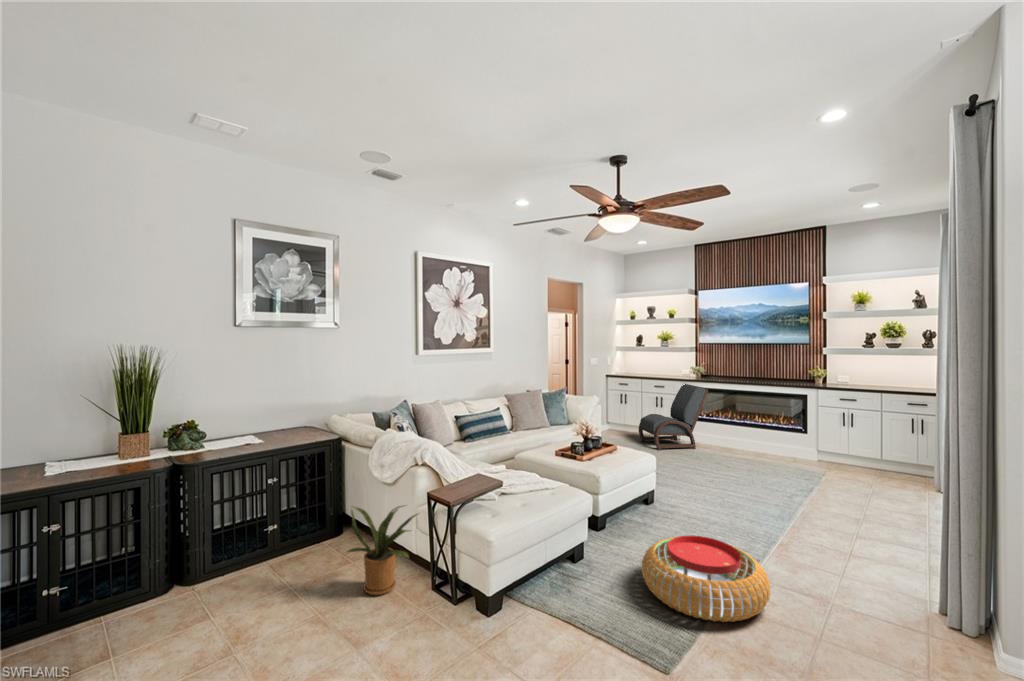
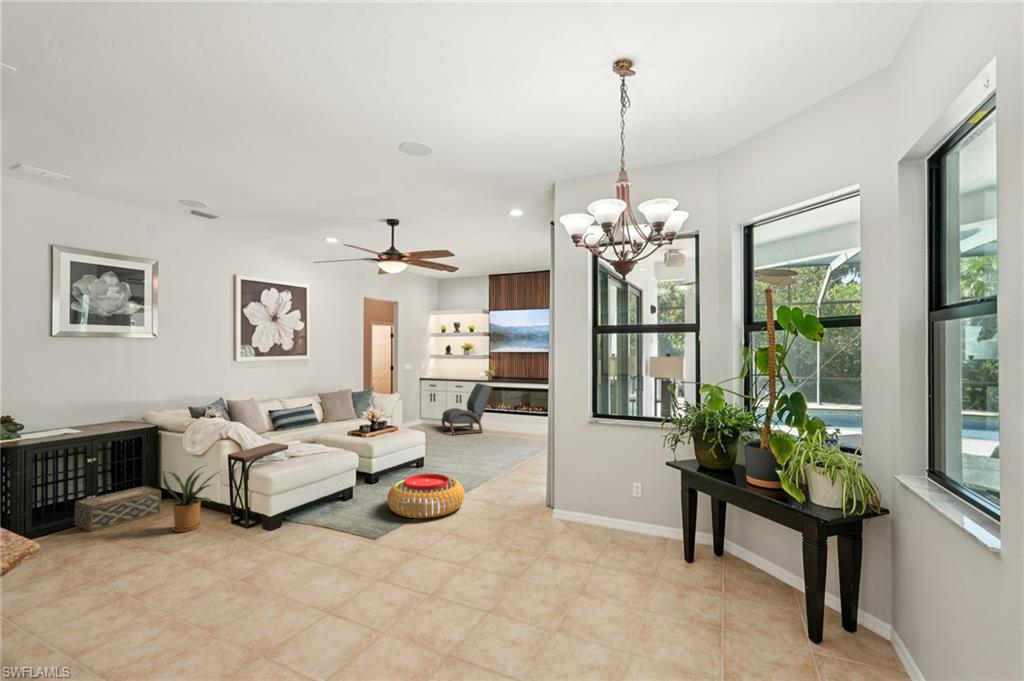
woven basket: none [257,512,347,576] -> present [75,486,161,531]

